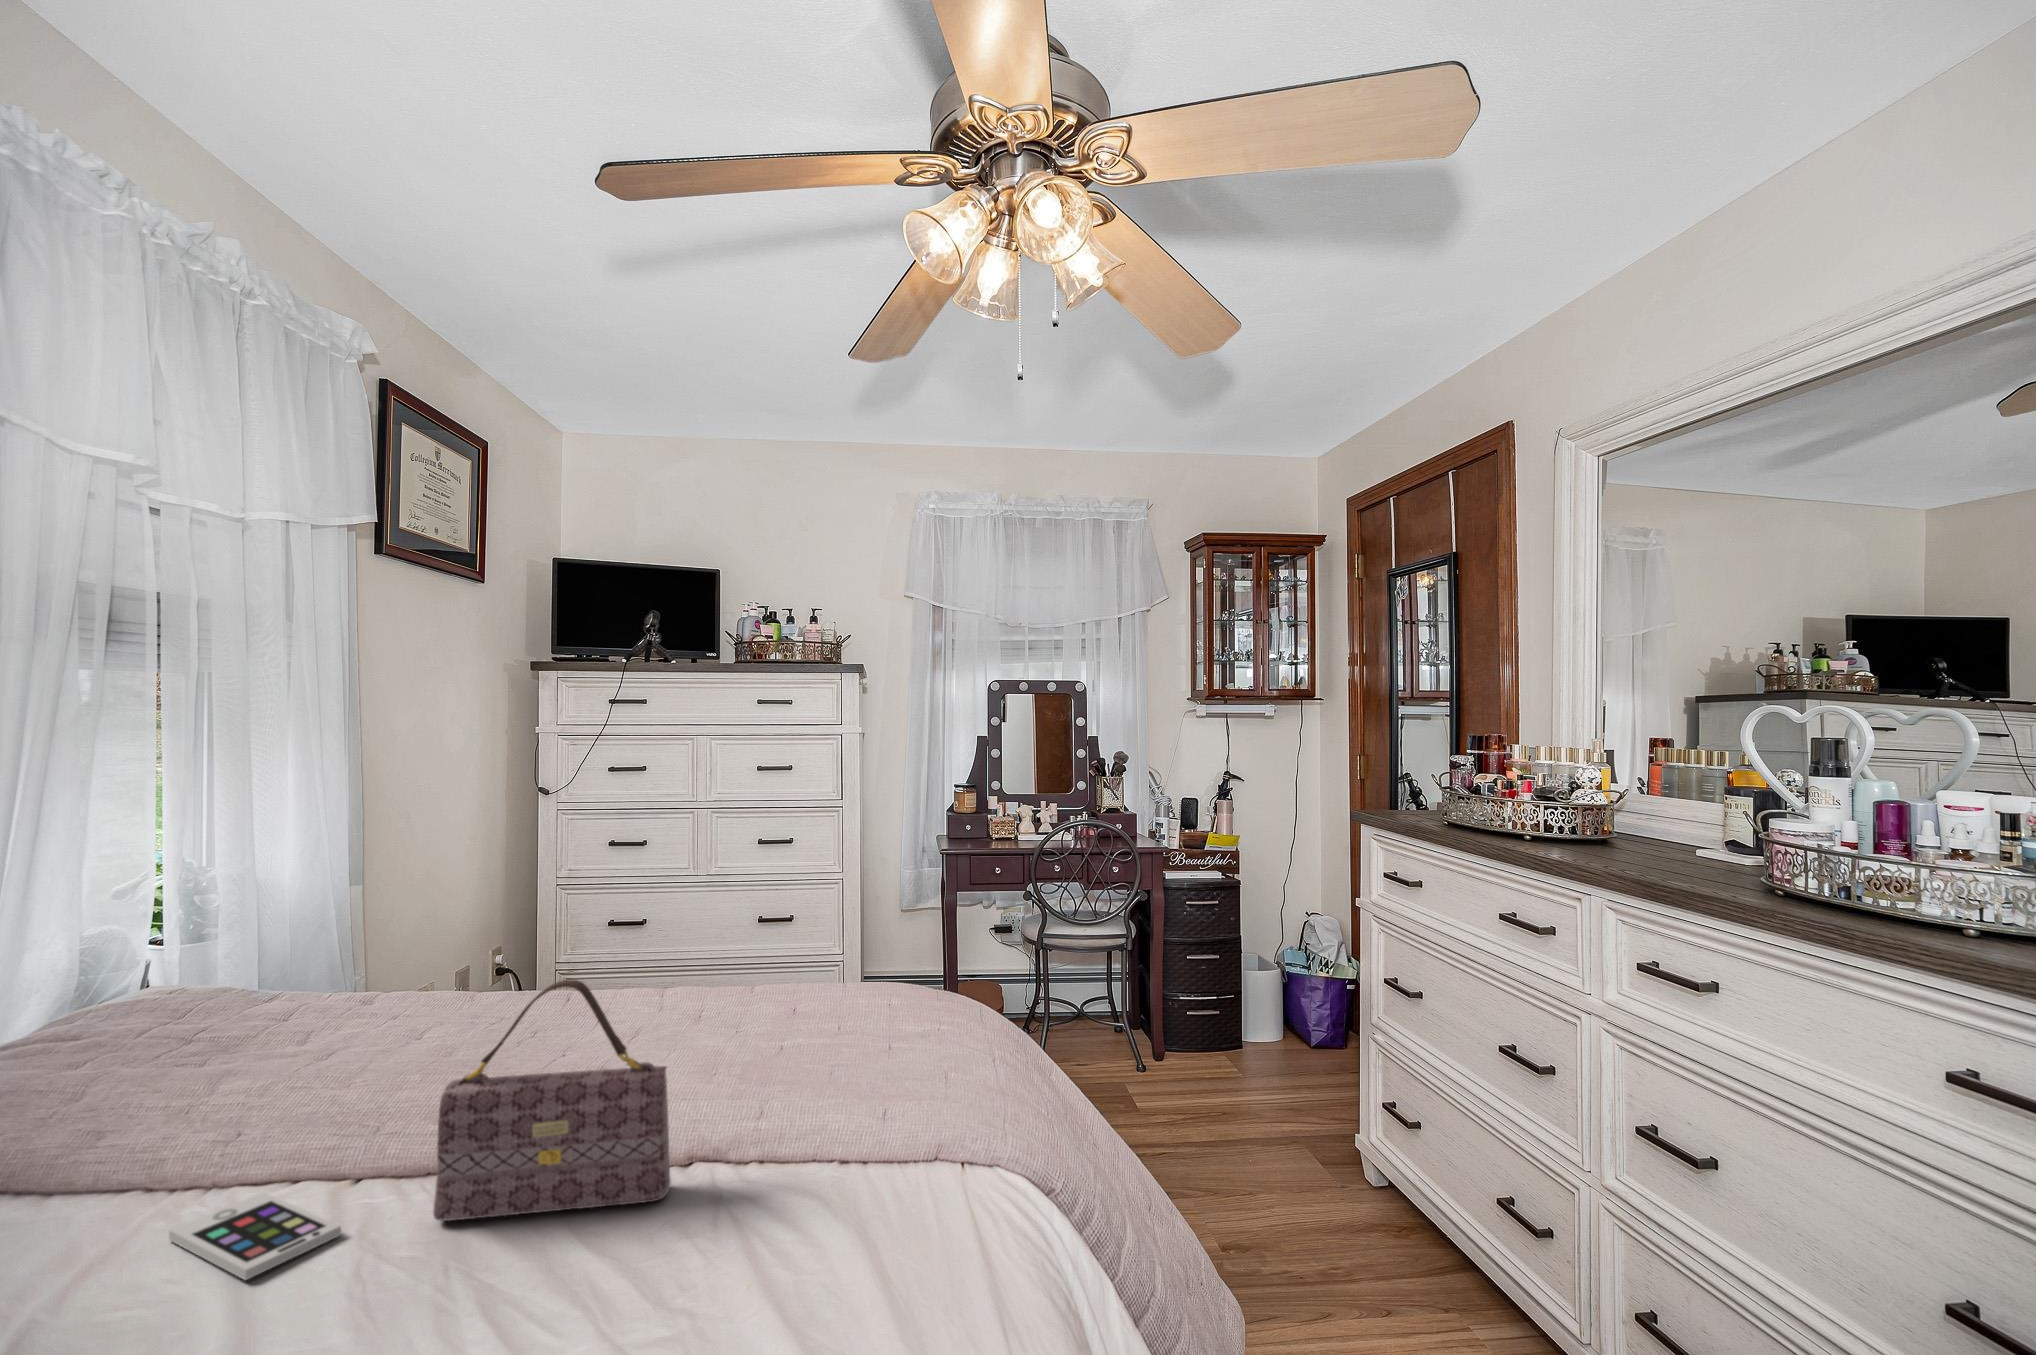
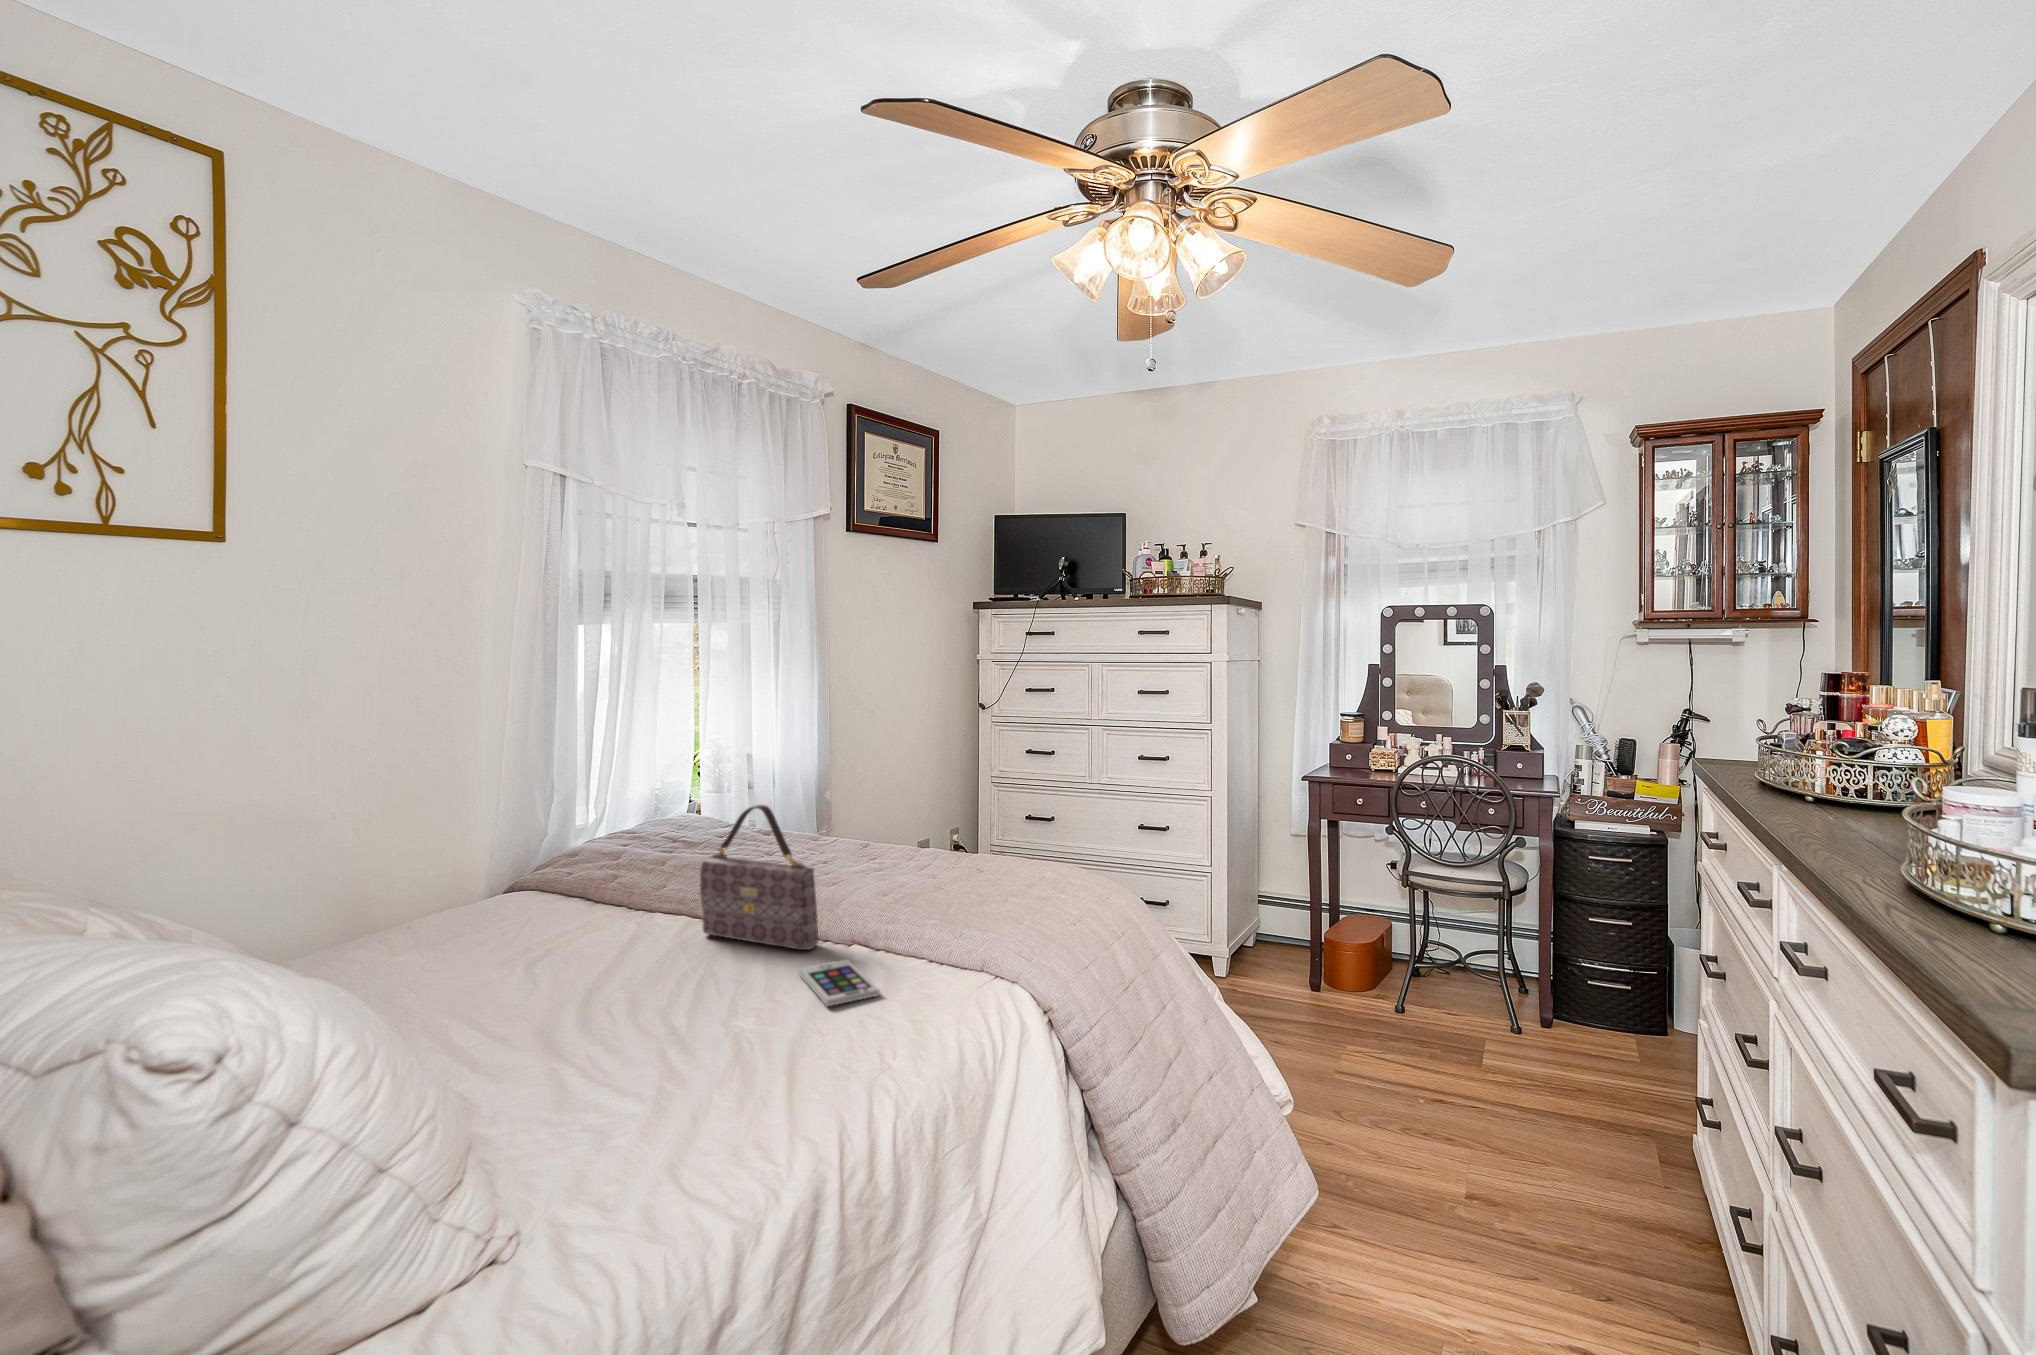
smartphone: present [169,1192,341,1280] -> present [798,960,879,1006]

